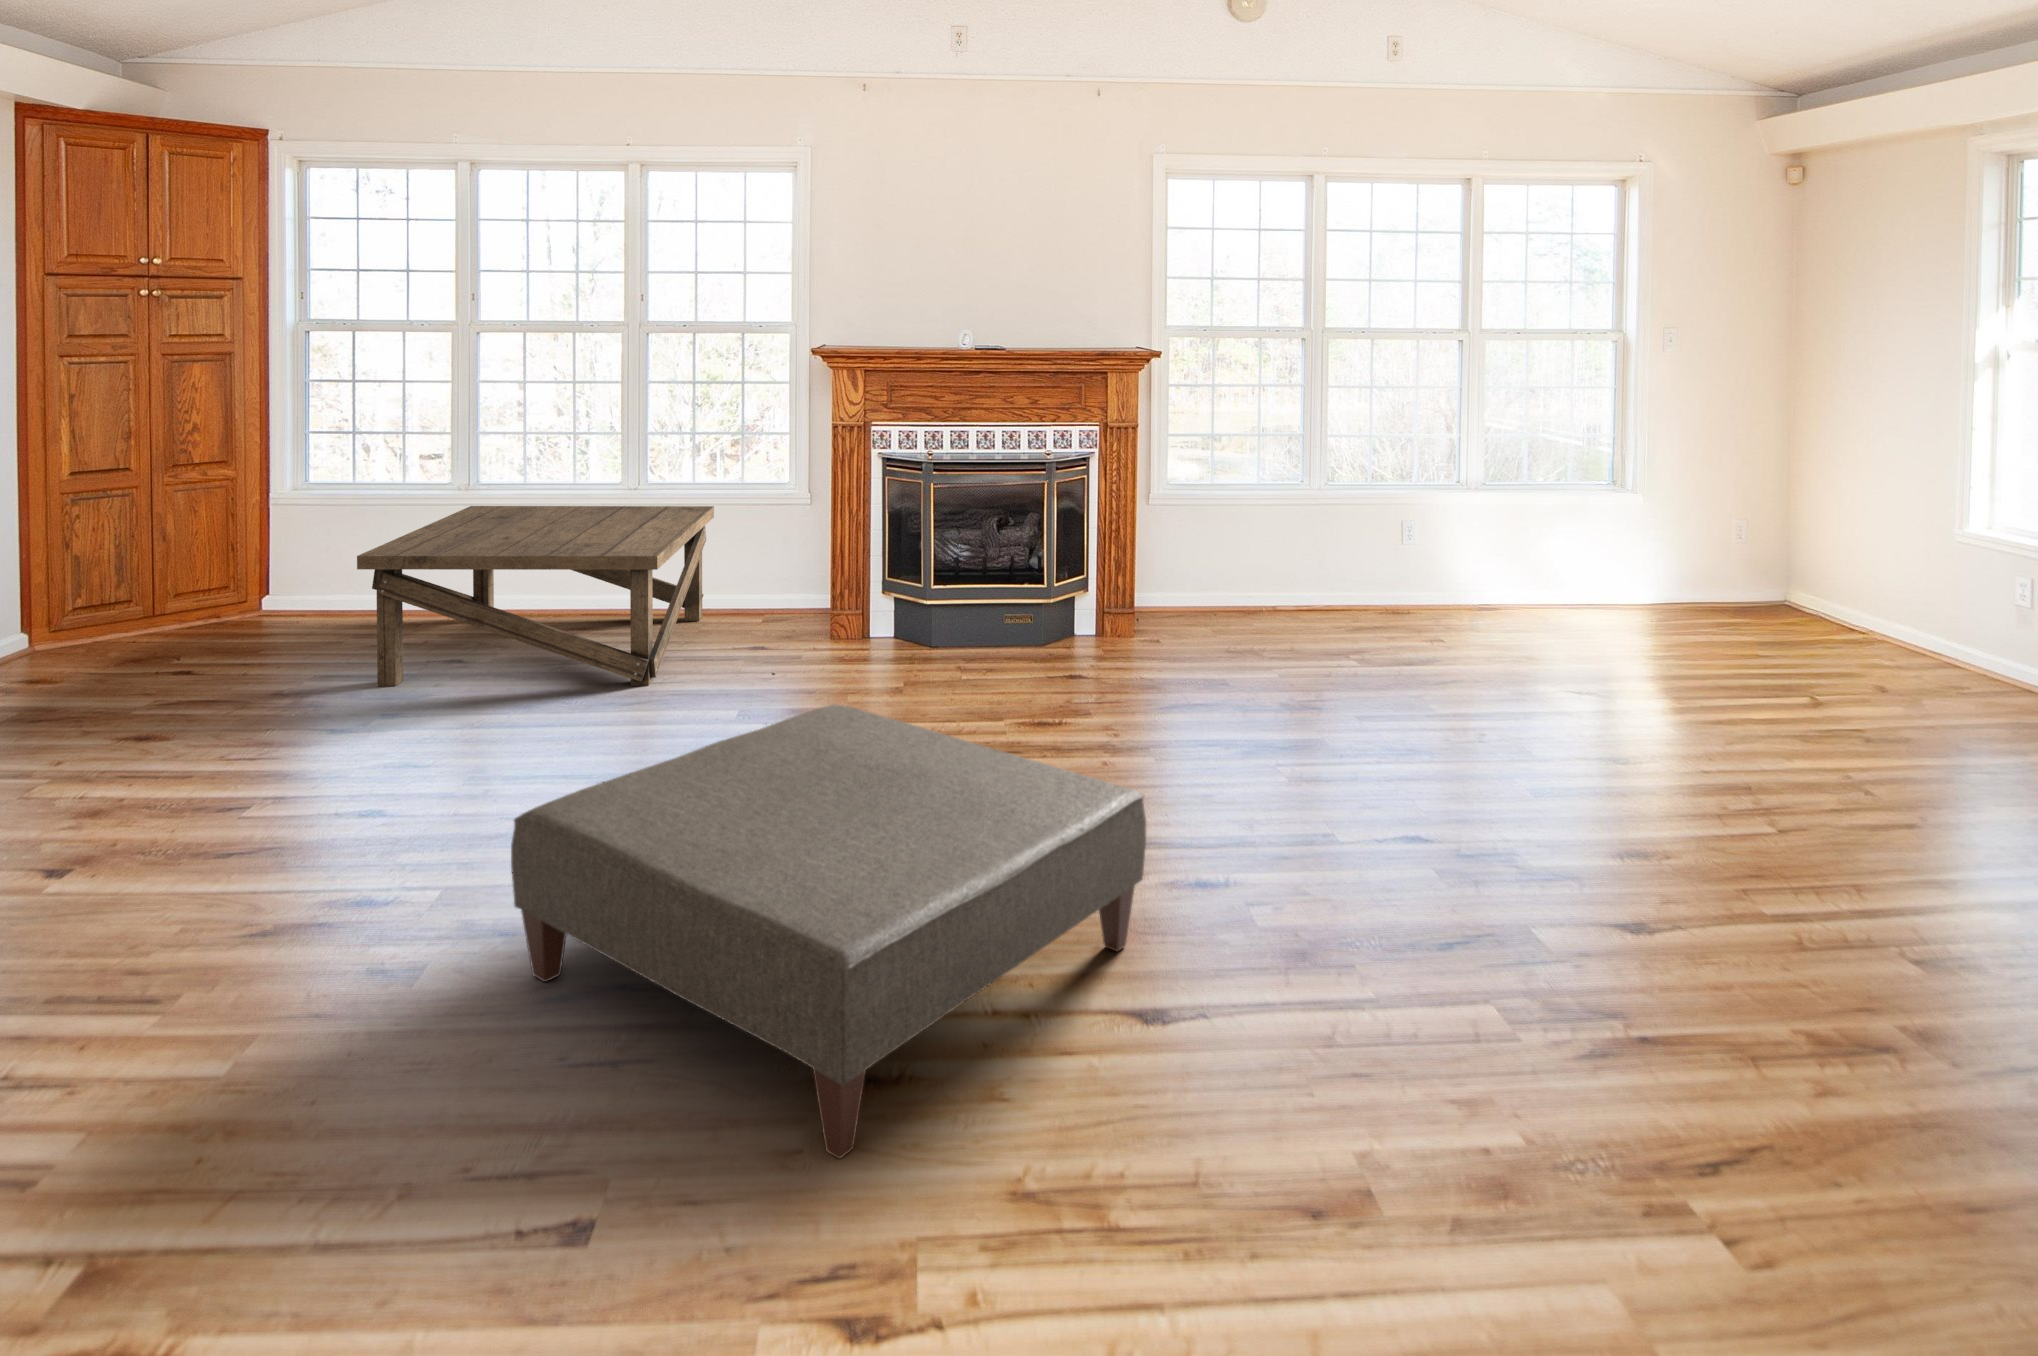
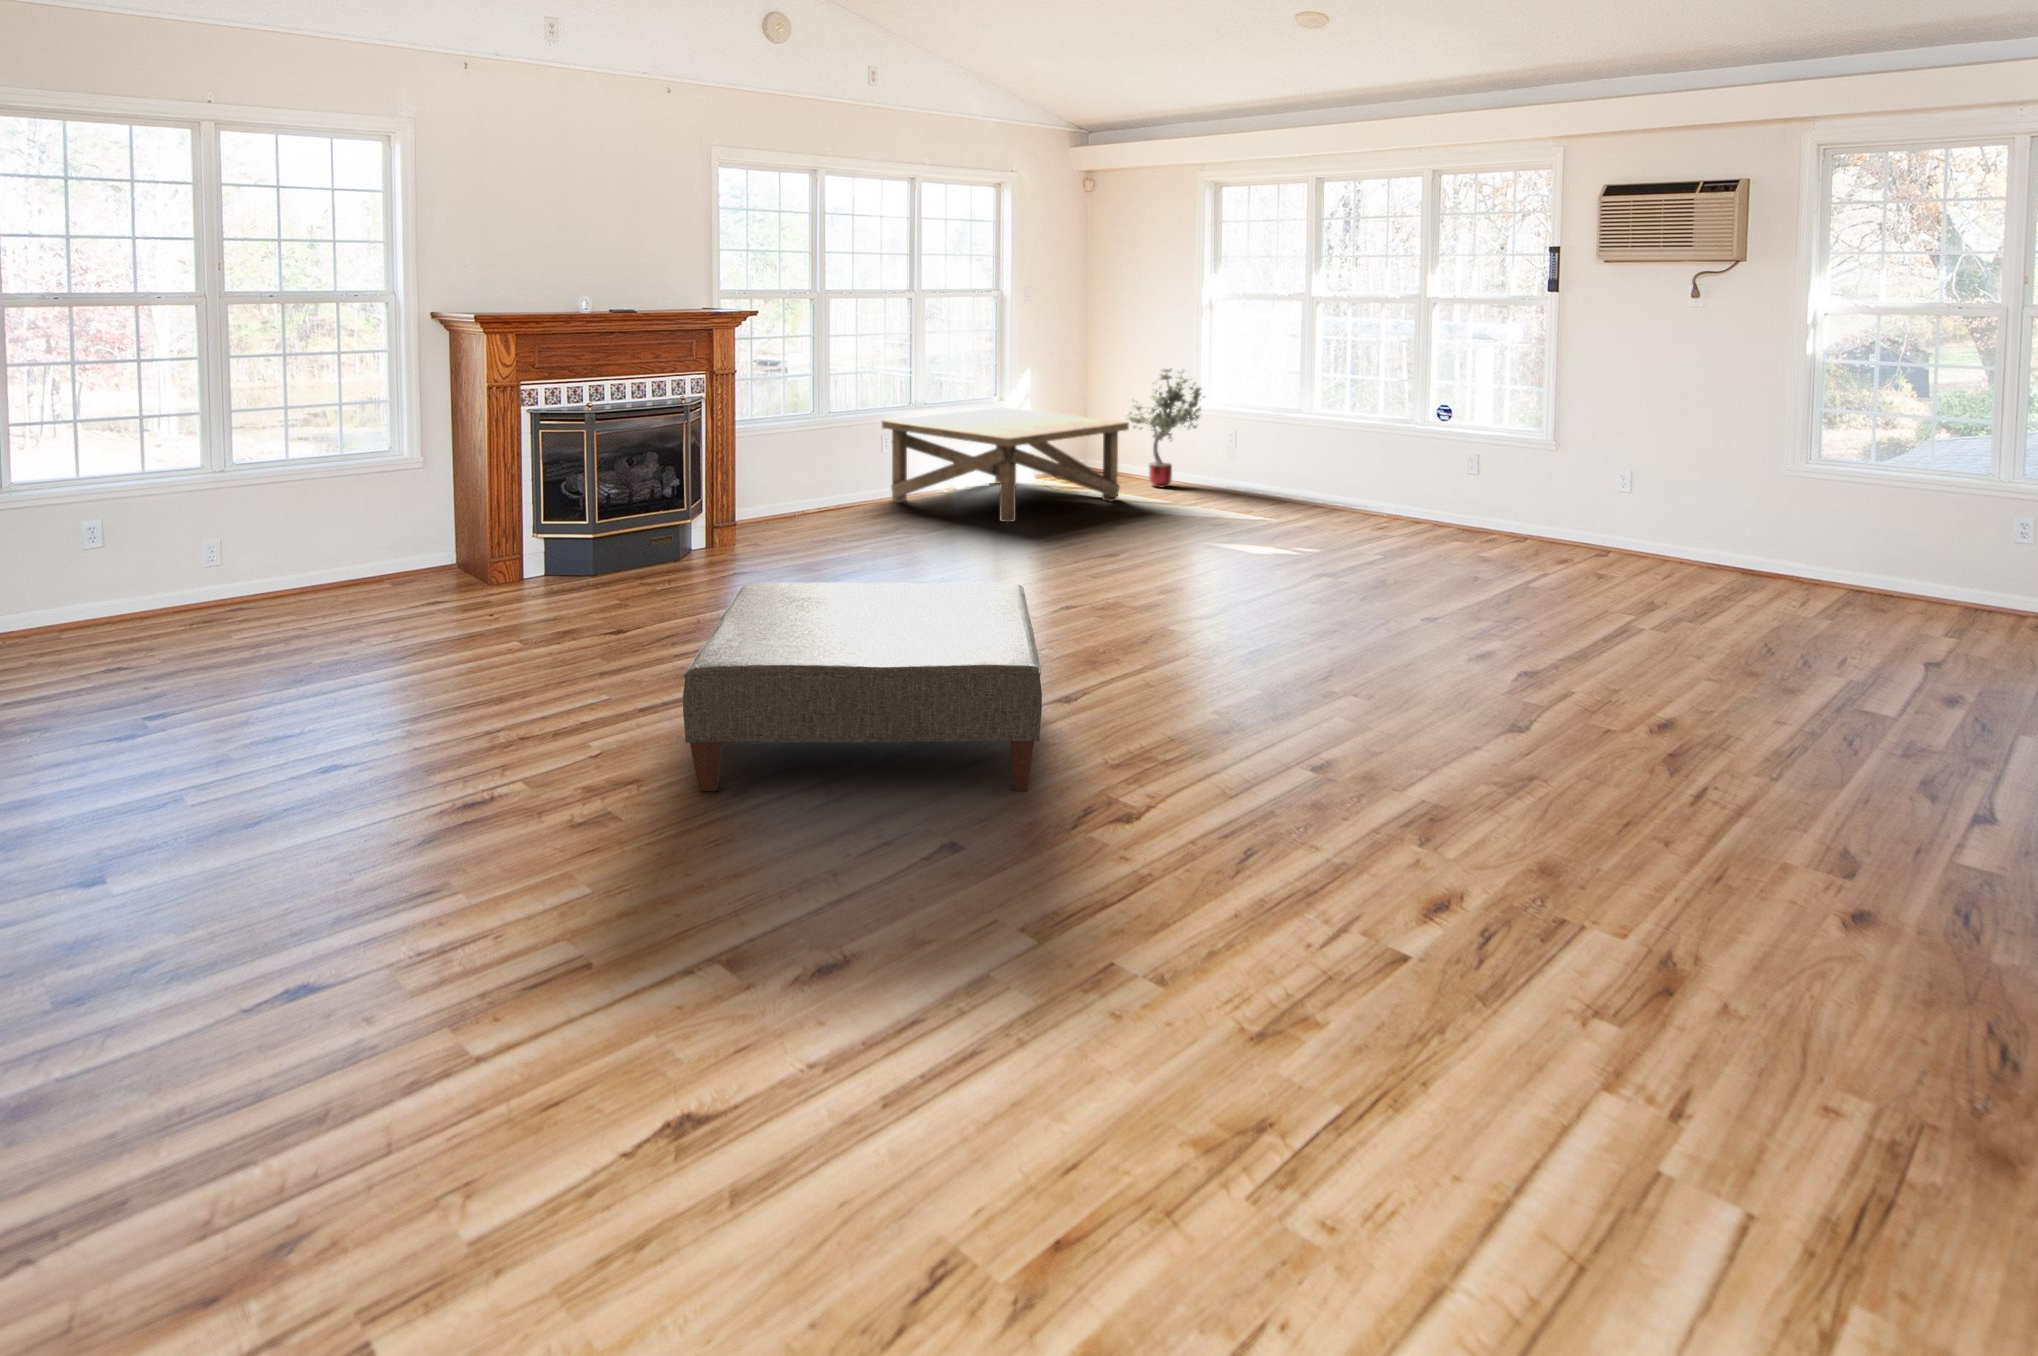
potted tree: none [1829,460,1973,654] -> present [1127,369,1201,487]
coffee table: present [357,506,714,686] -> present [882,407,1129,523]

